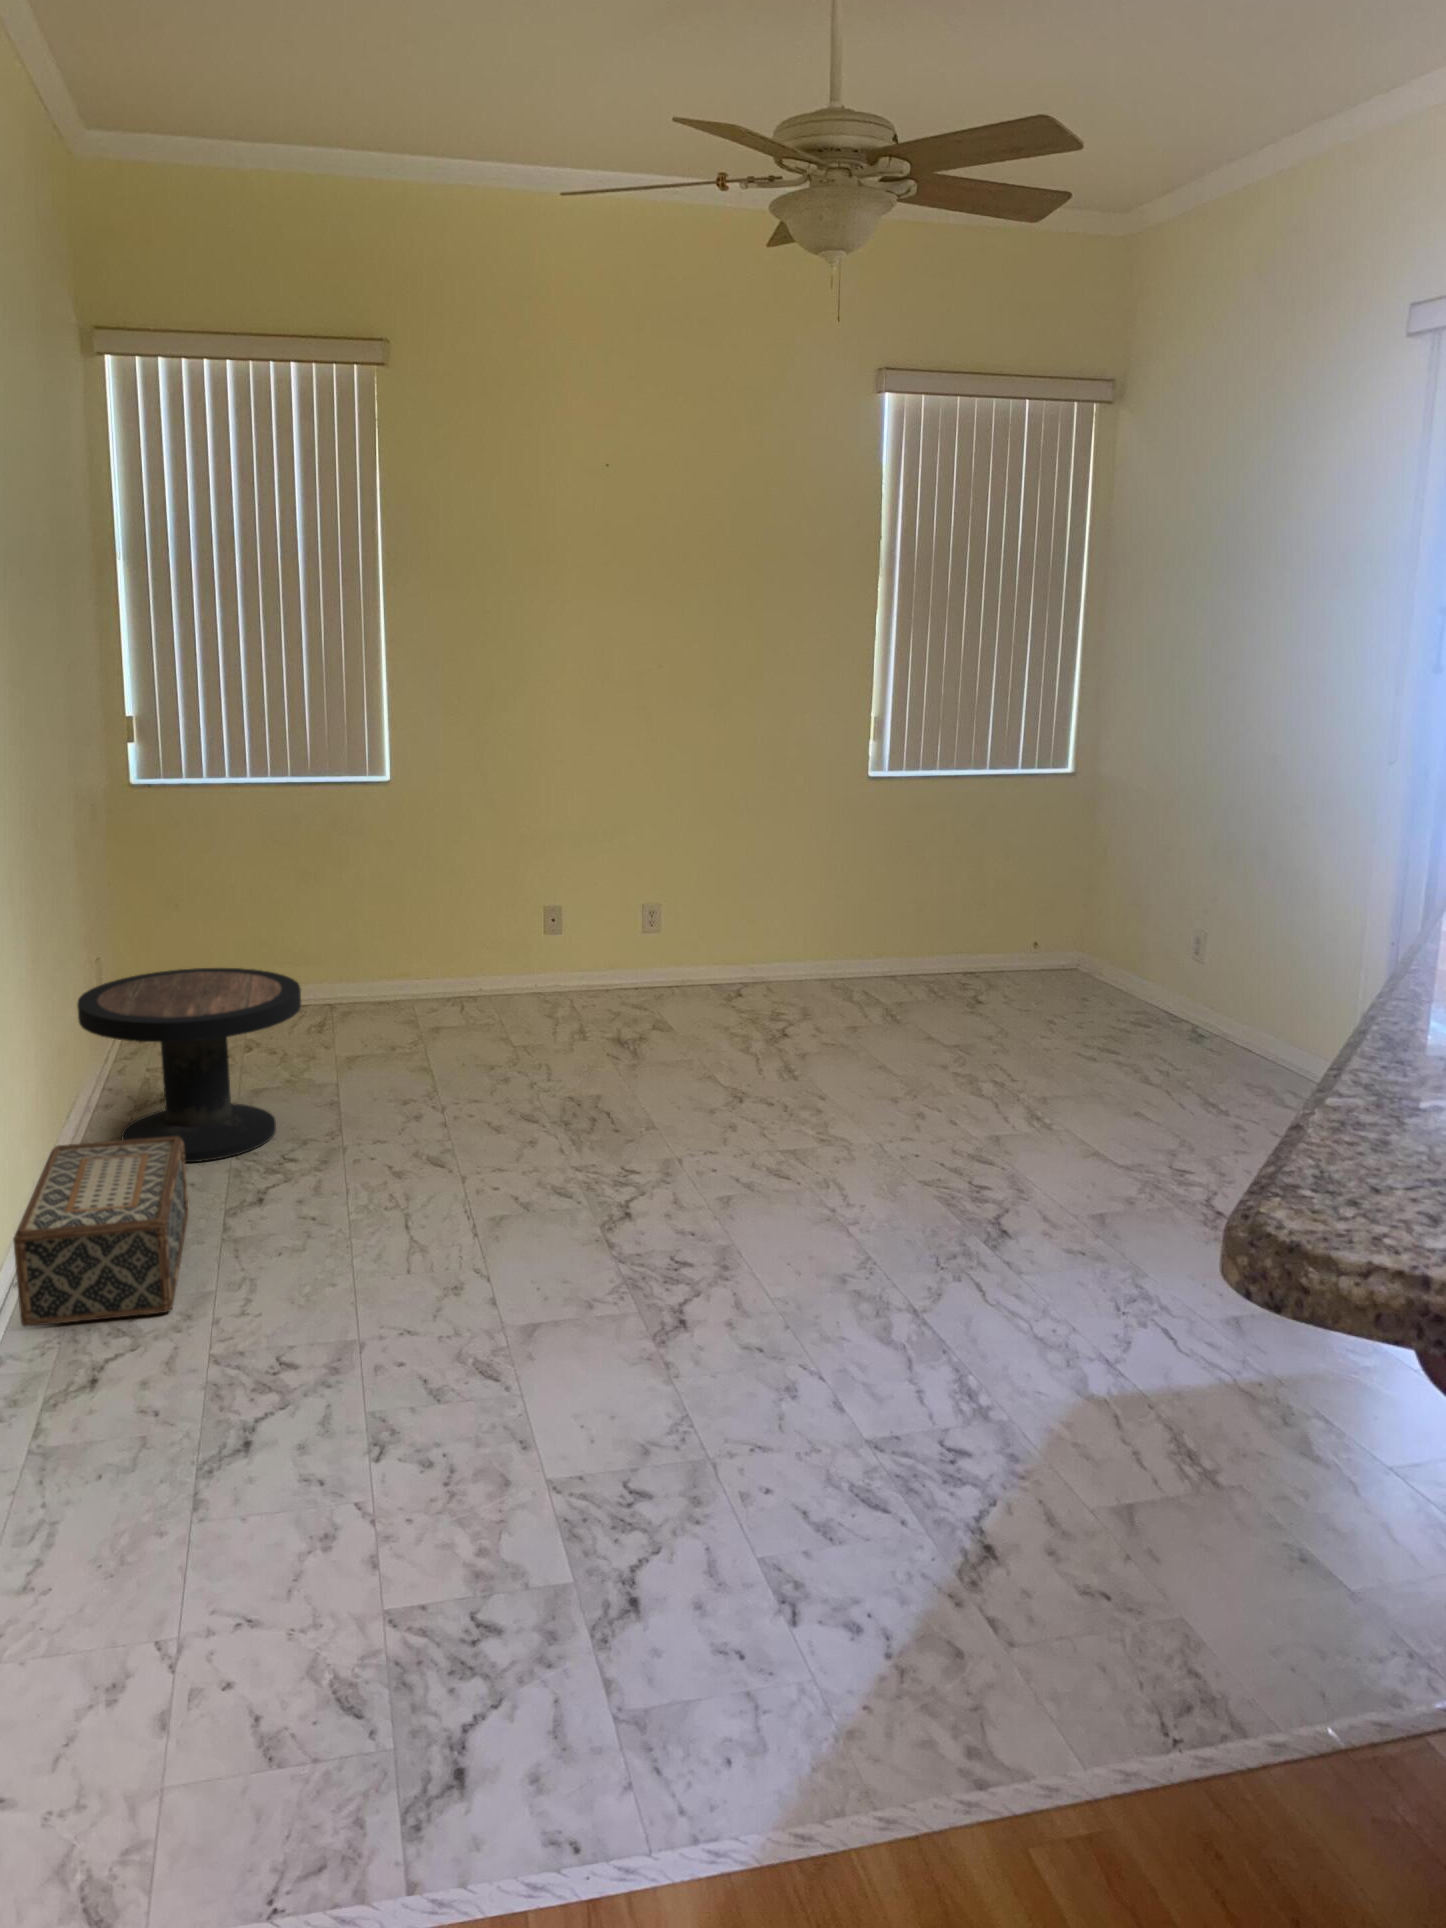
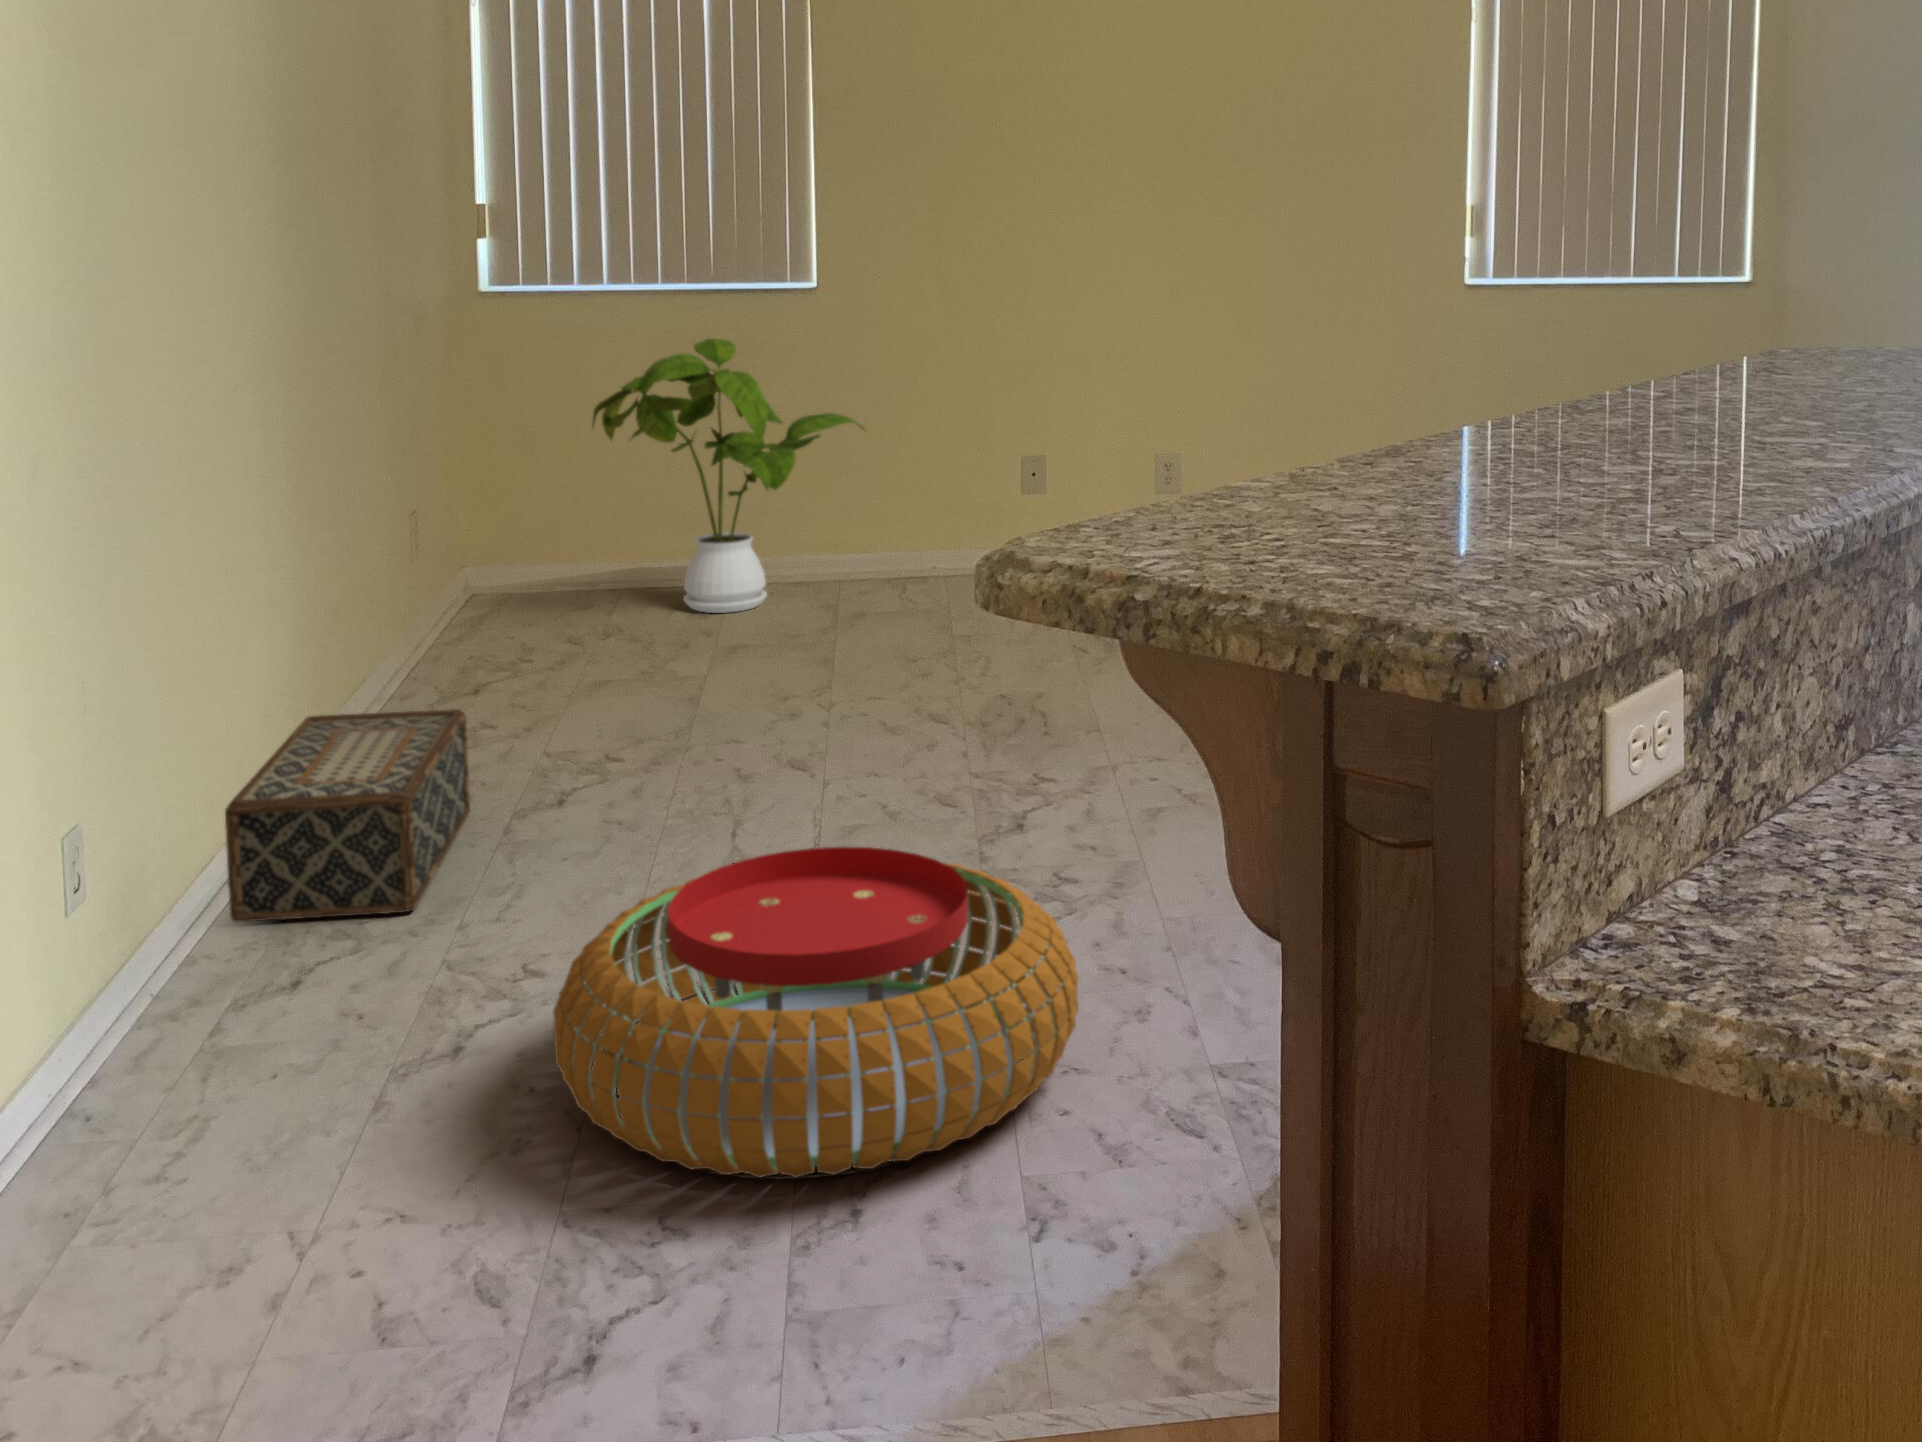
house plant: none [225,822,434,1031] -> present [592,338,863,613]
side table: present [77,968,301,1162] -> none [364,515,648,756]
pouf: none [343,1272,767,1570] -> present [553,847,1079,1177]

